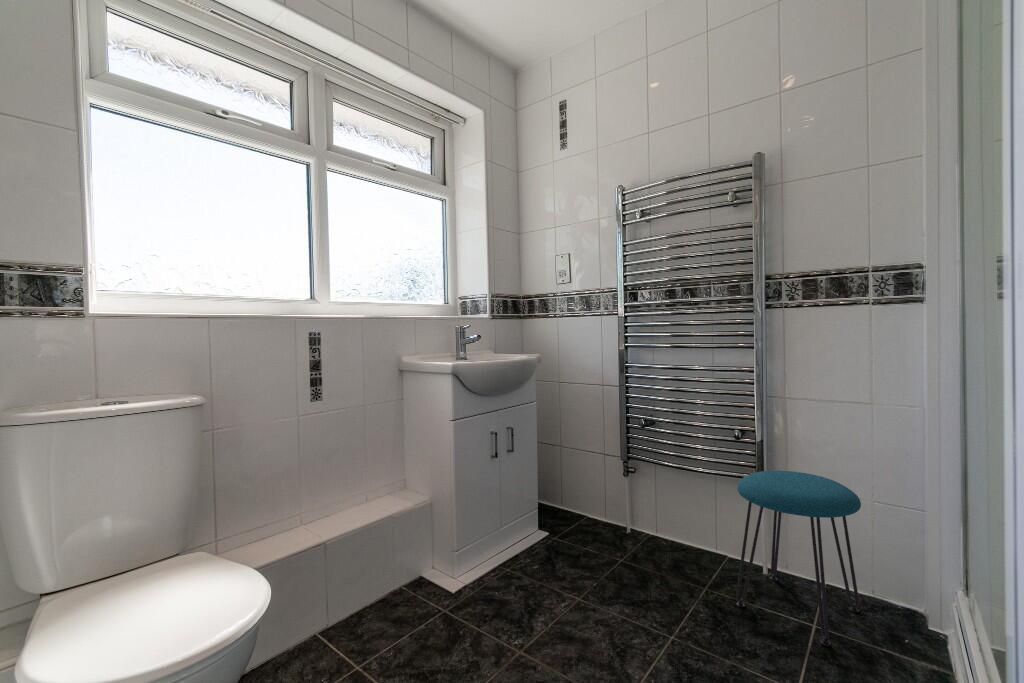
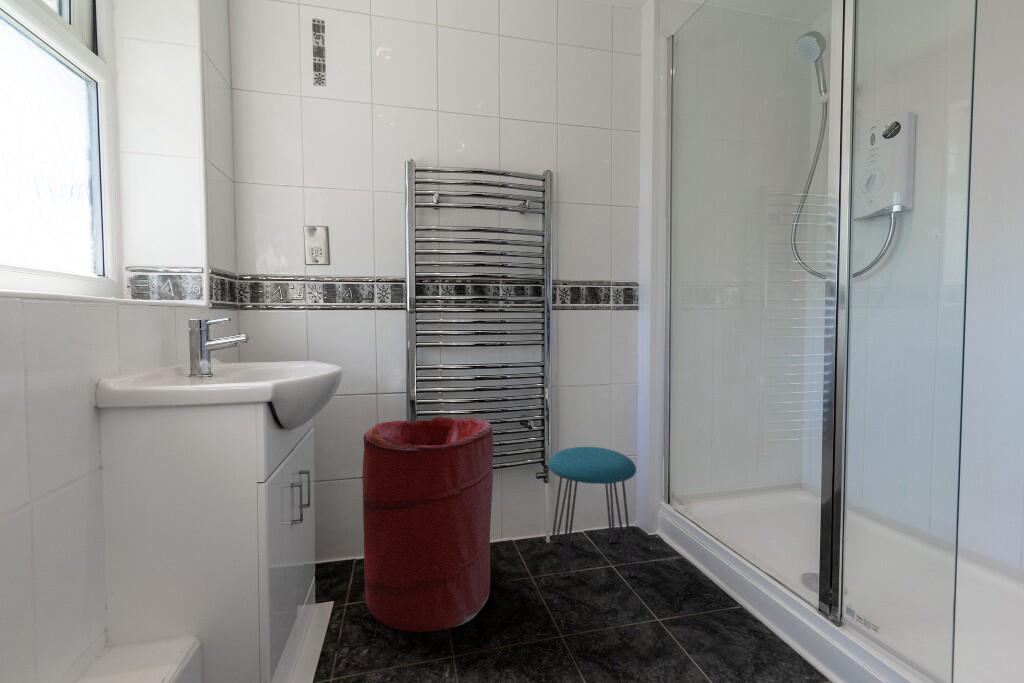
laundry hamper: none [558,408,669,588] -> present [362,417,494,632]

